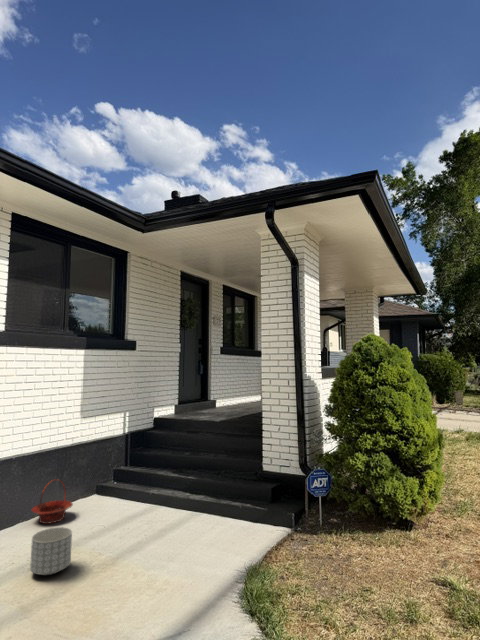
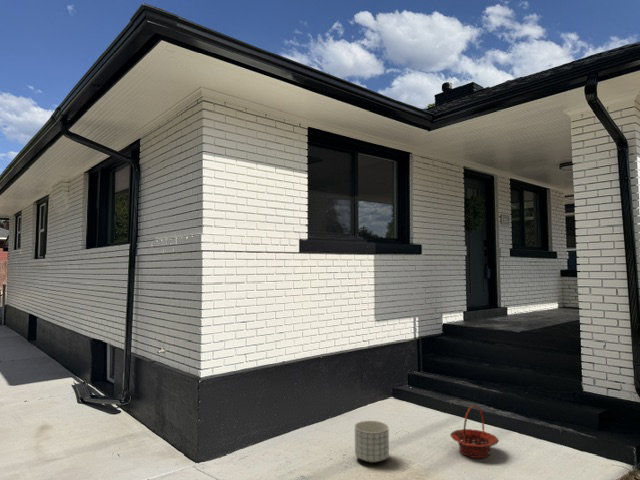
basket: present [32,479,73,524] -> present [451,405,499,458]

